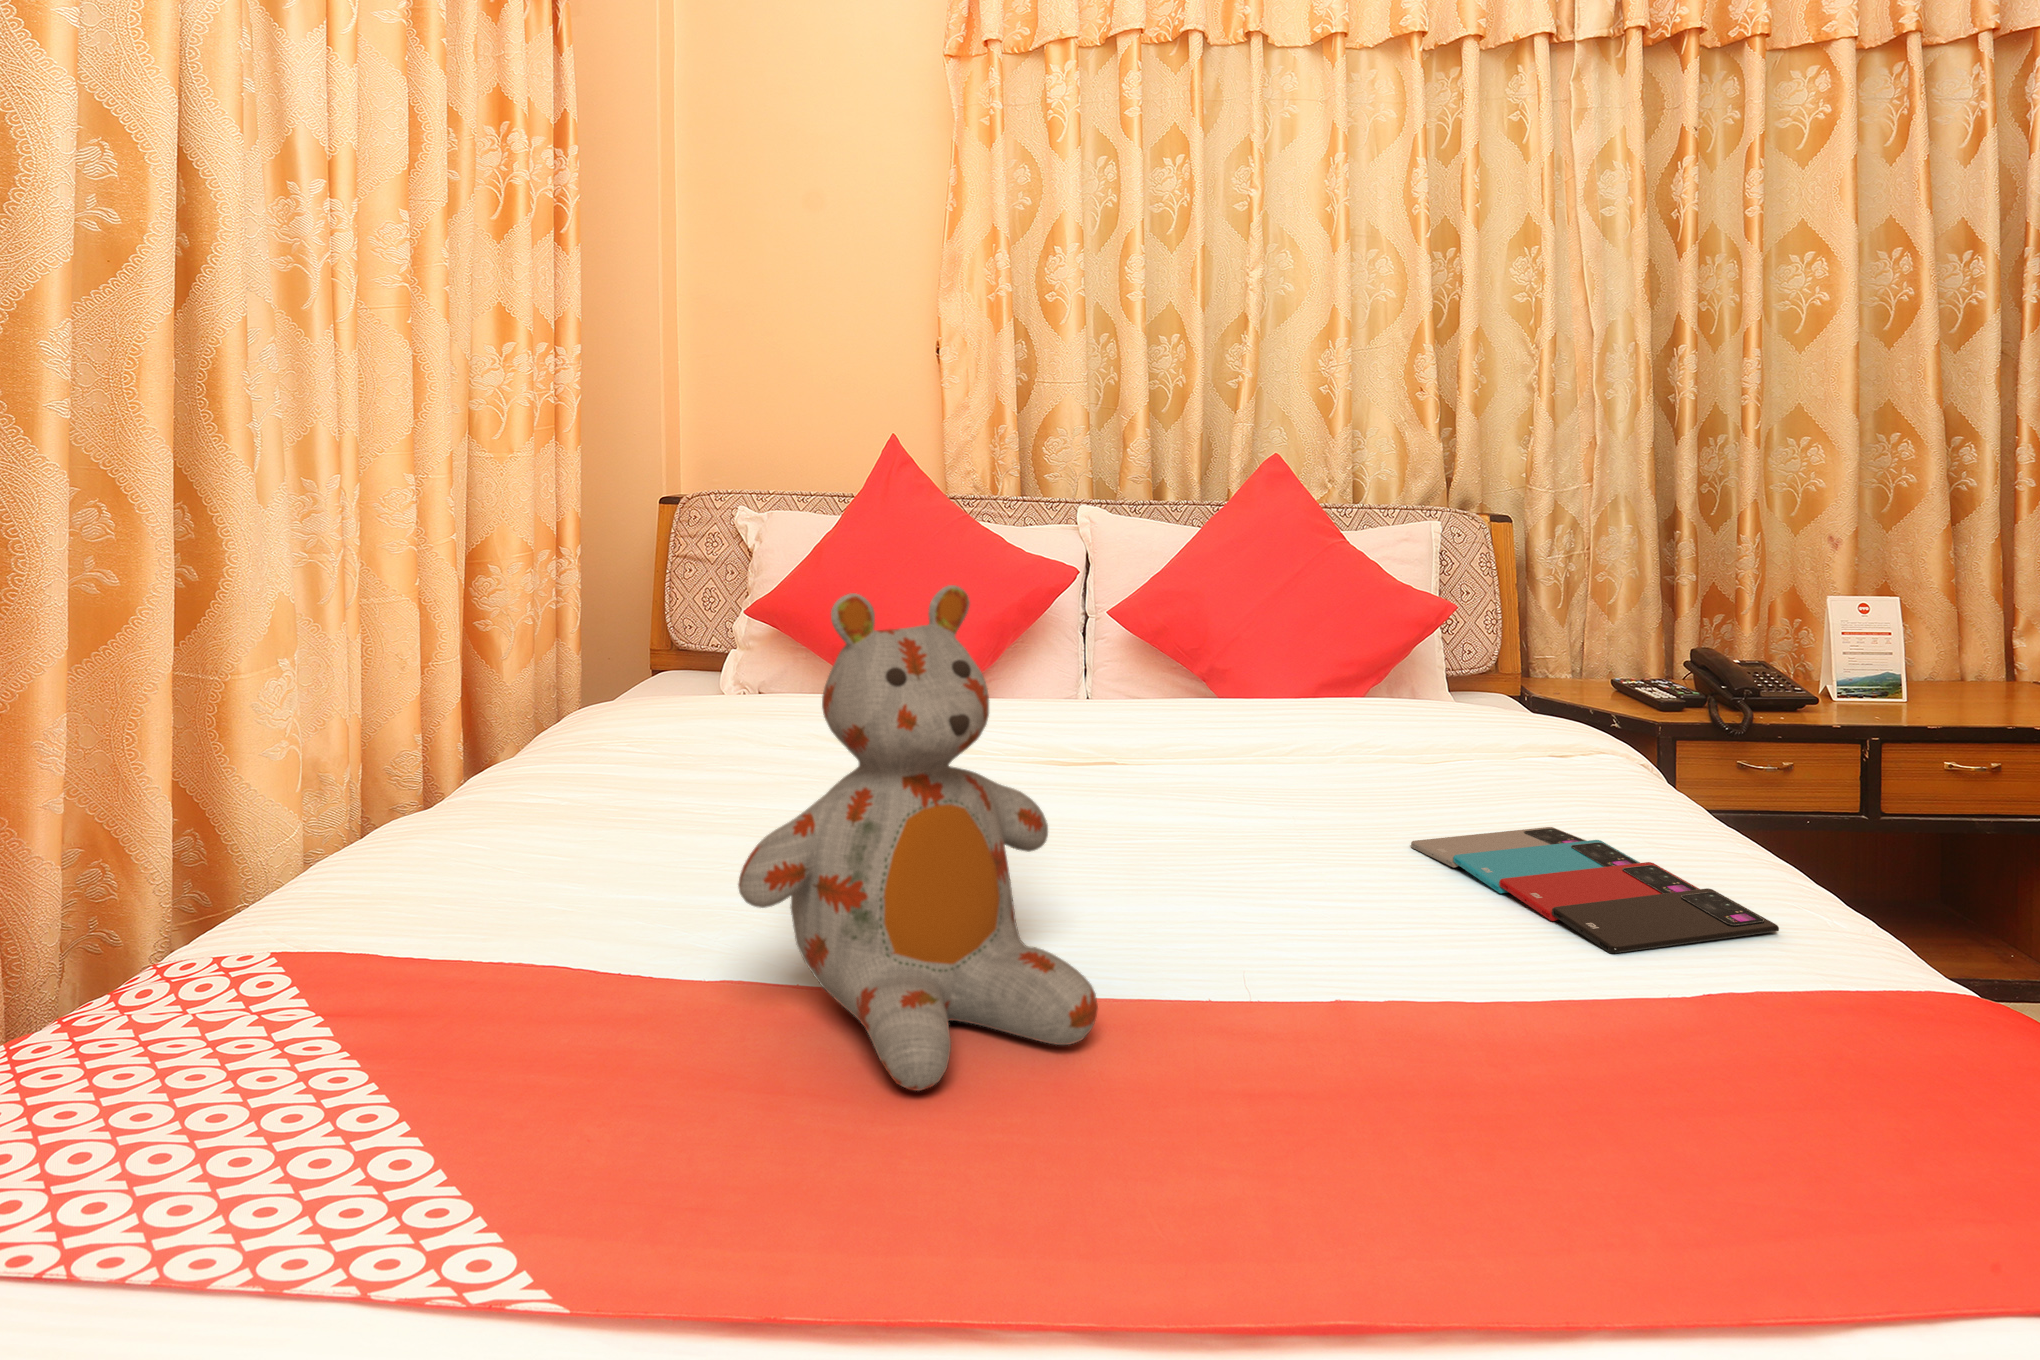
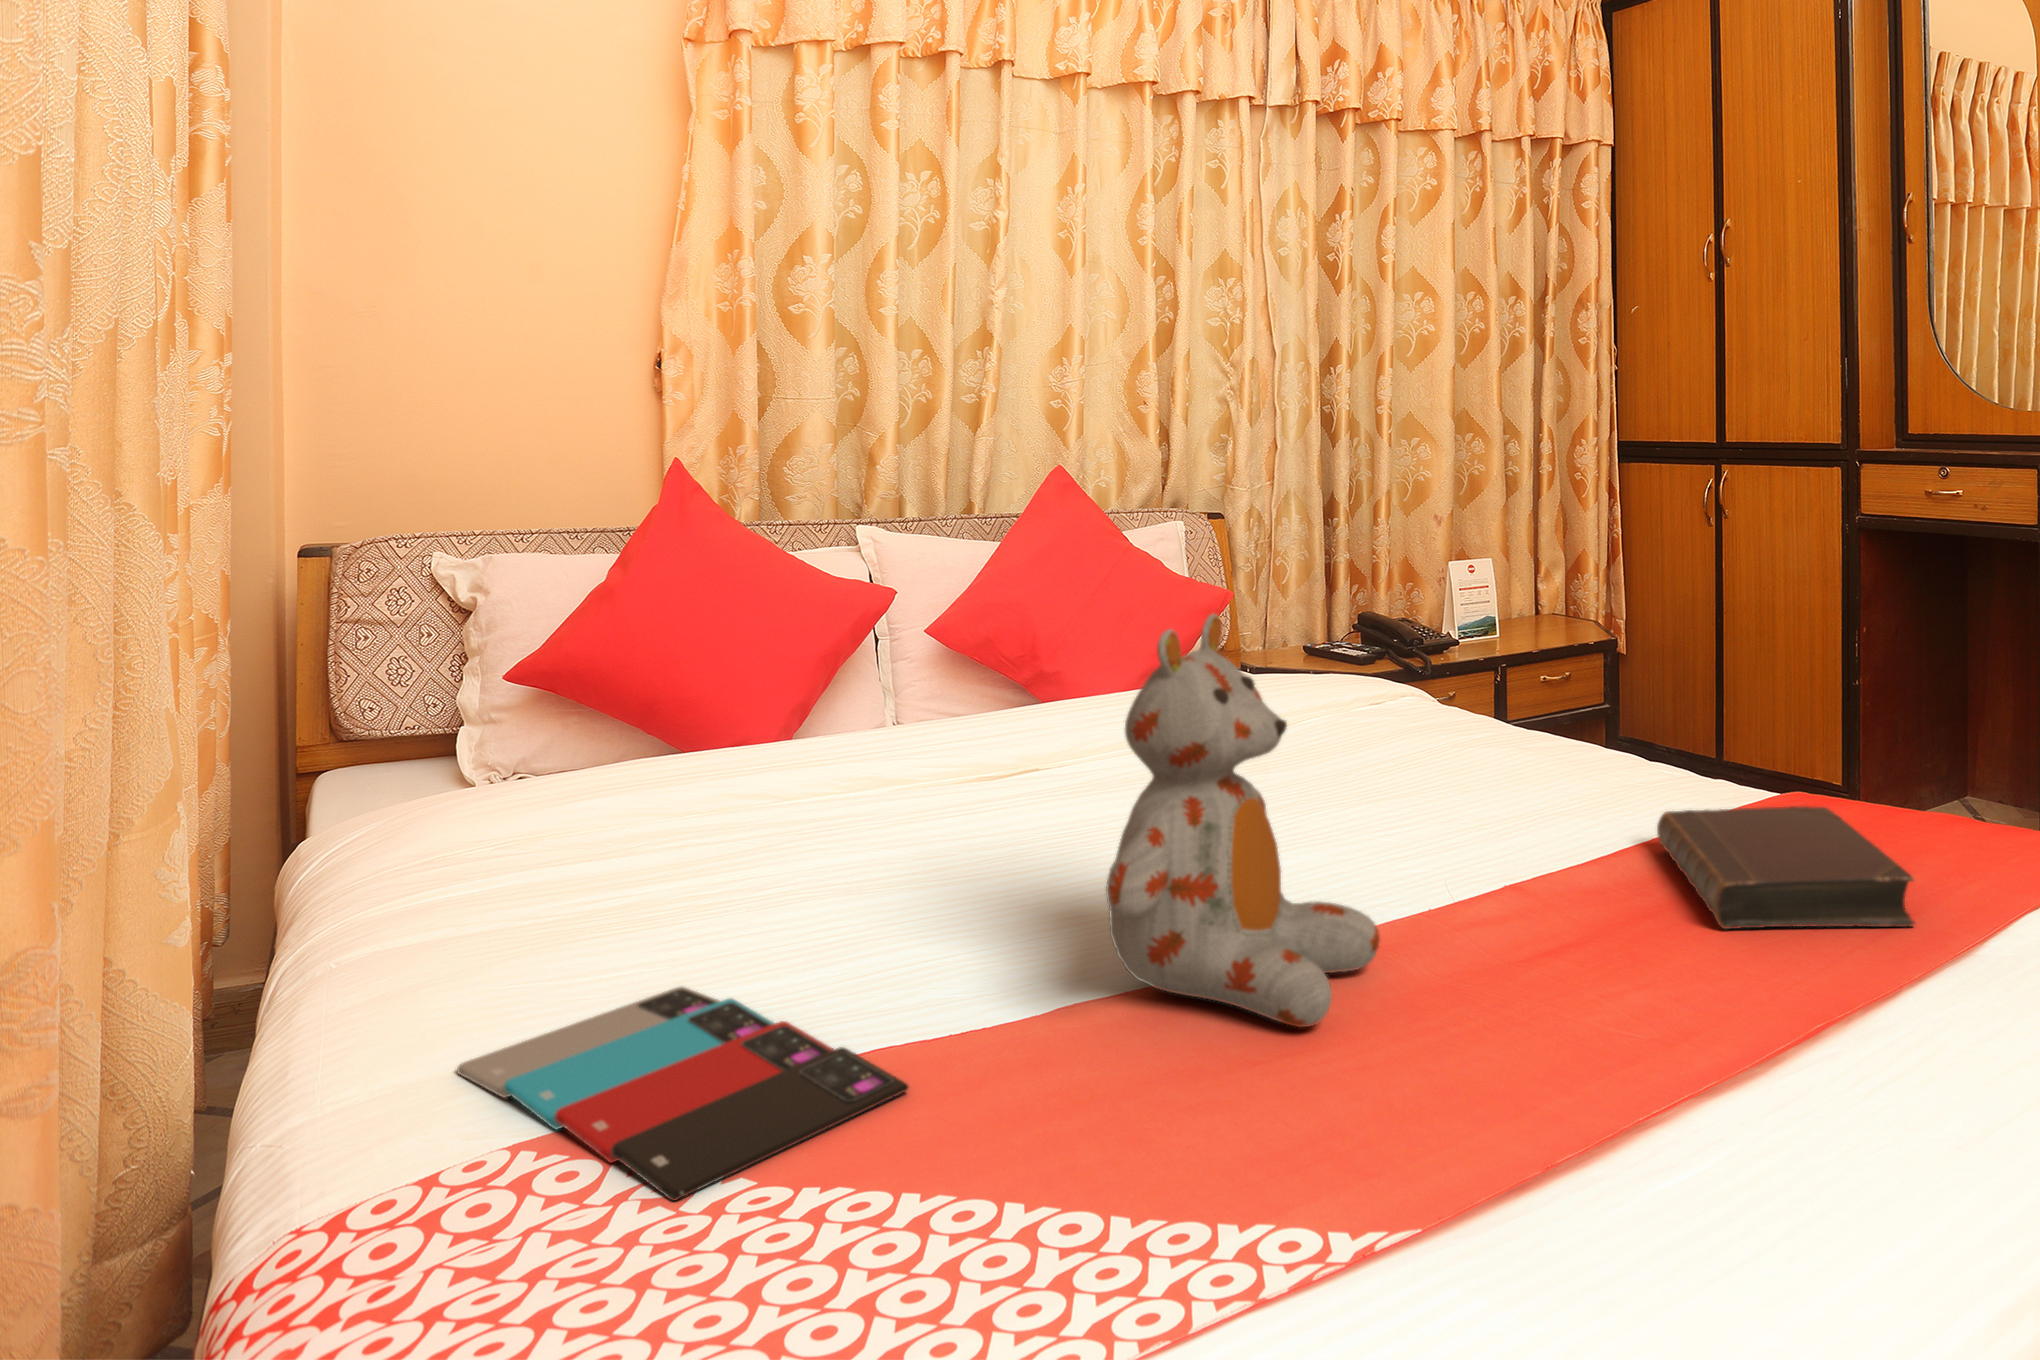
smartphone: present [1411,827,1779,953] -> present [457,987,909,1201]
book: none [1608,959,2003,1257] -> present [1657,806,1915,929]

